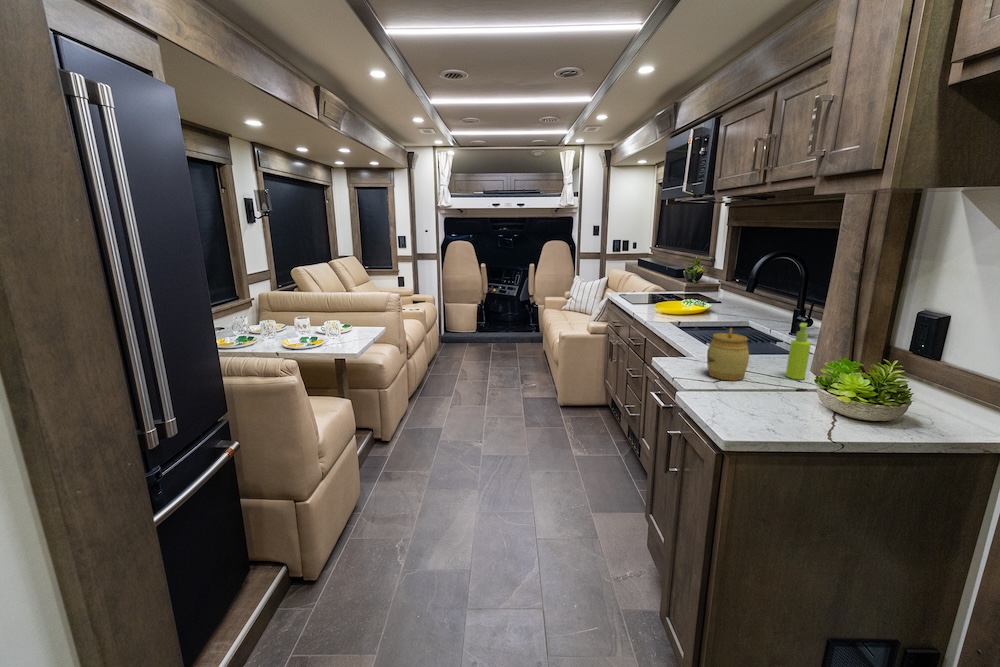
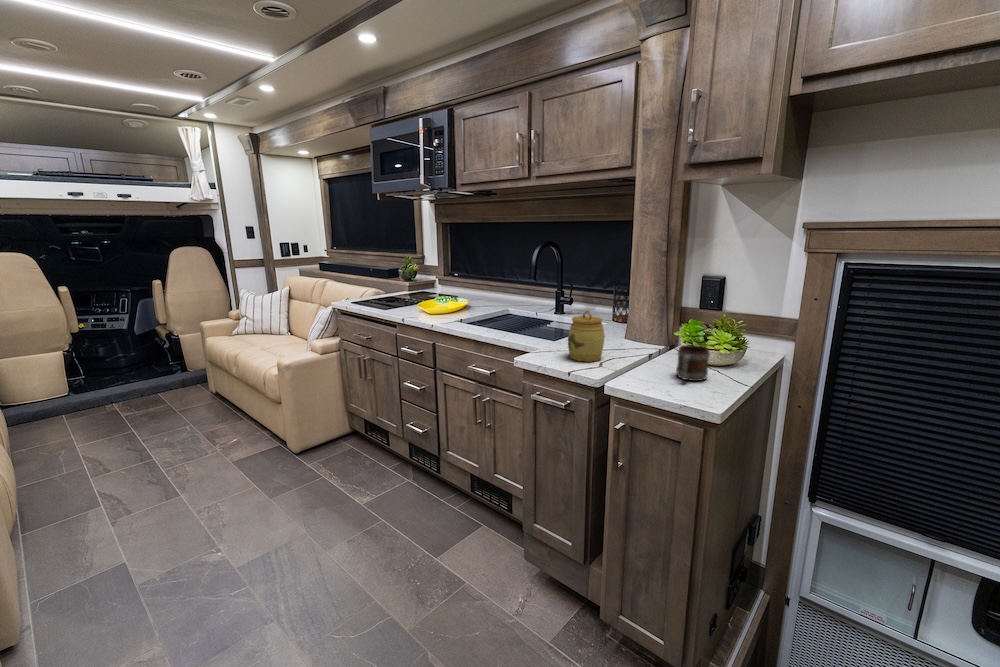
soap dispenser: present [786,323,811,380] -> none [616,298,632,348]
mug: none [769,382,823,425] -> present [676,345,710,381]

